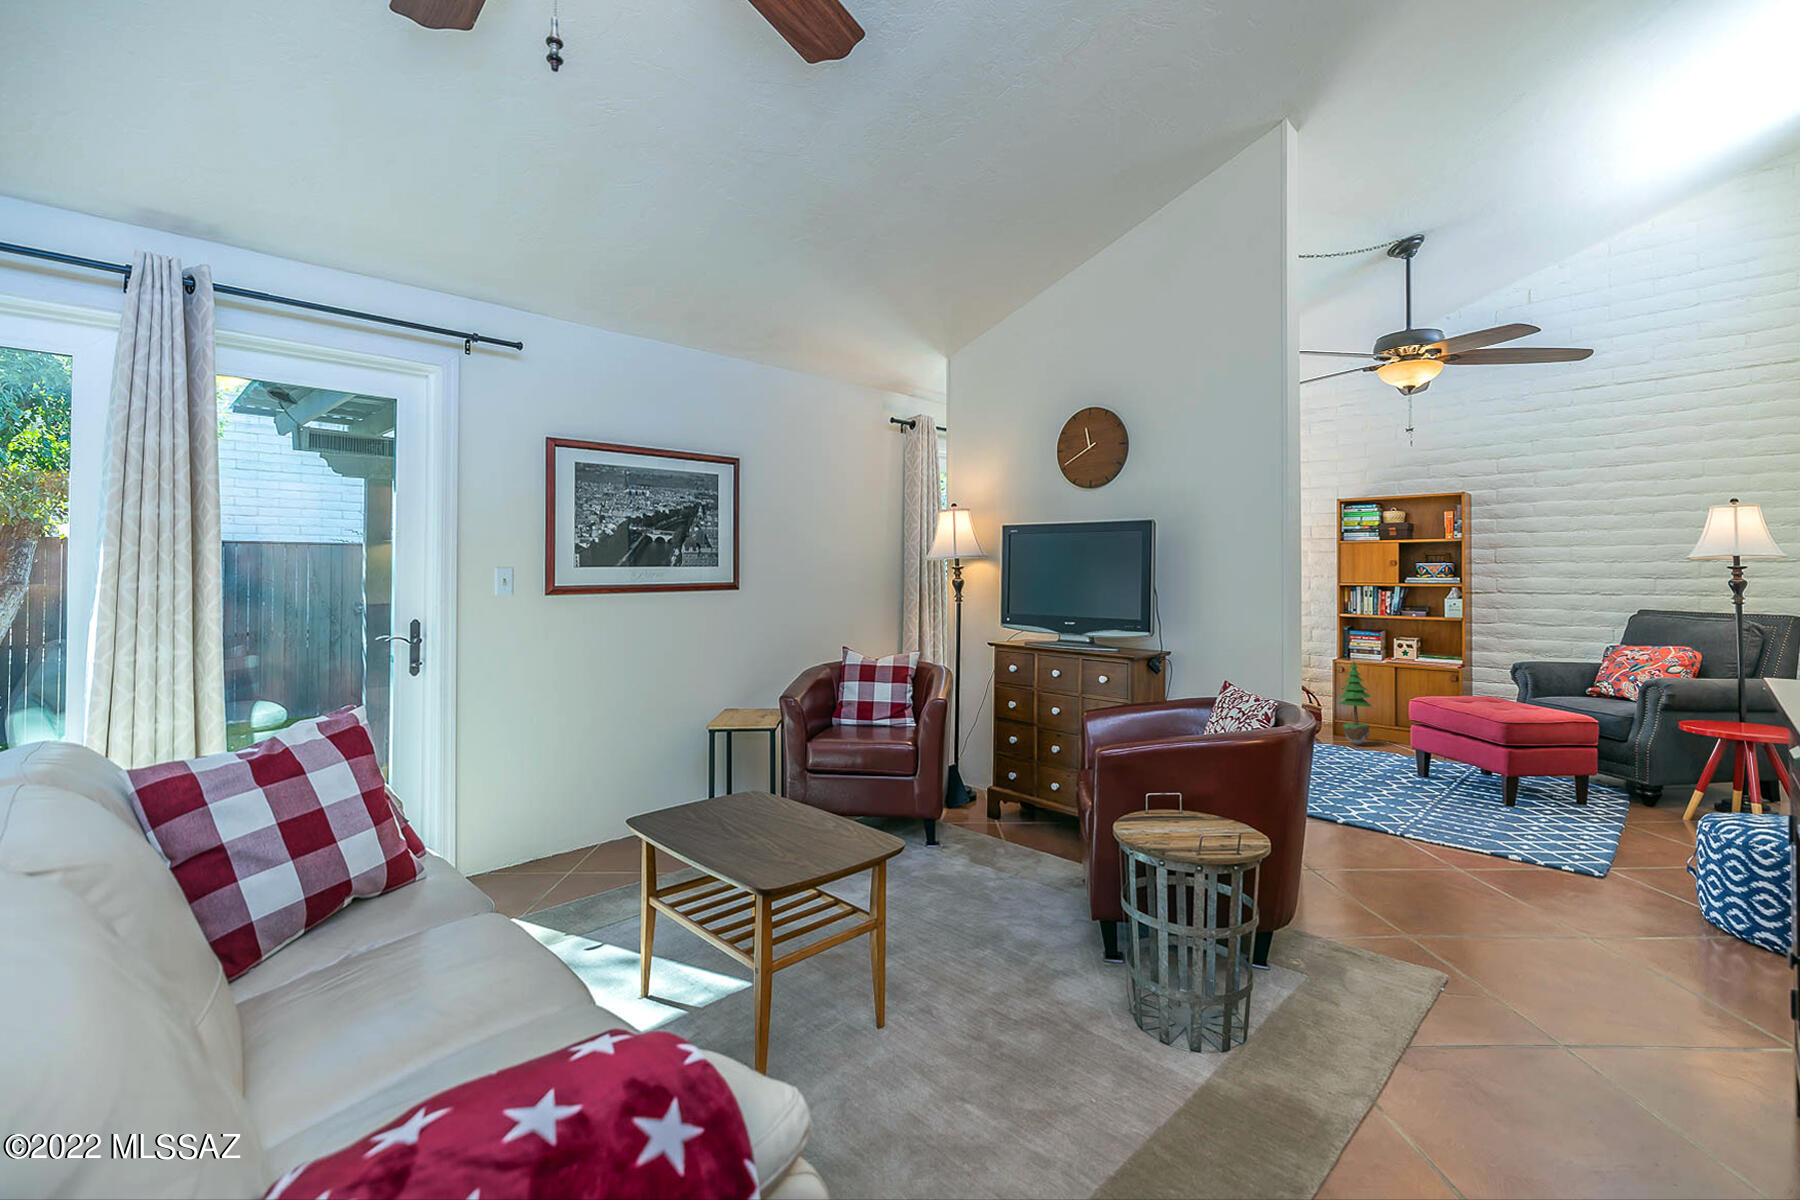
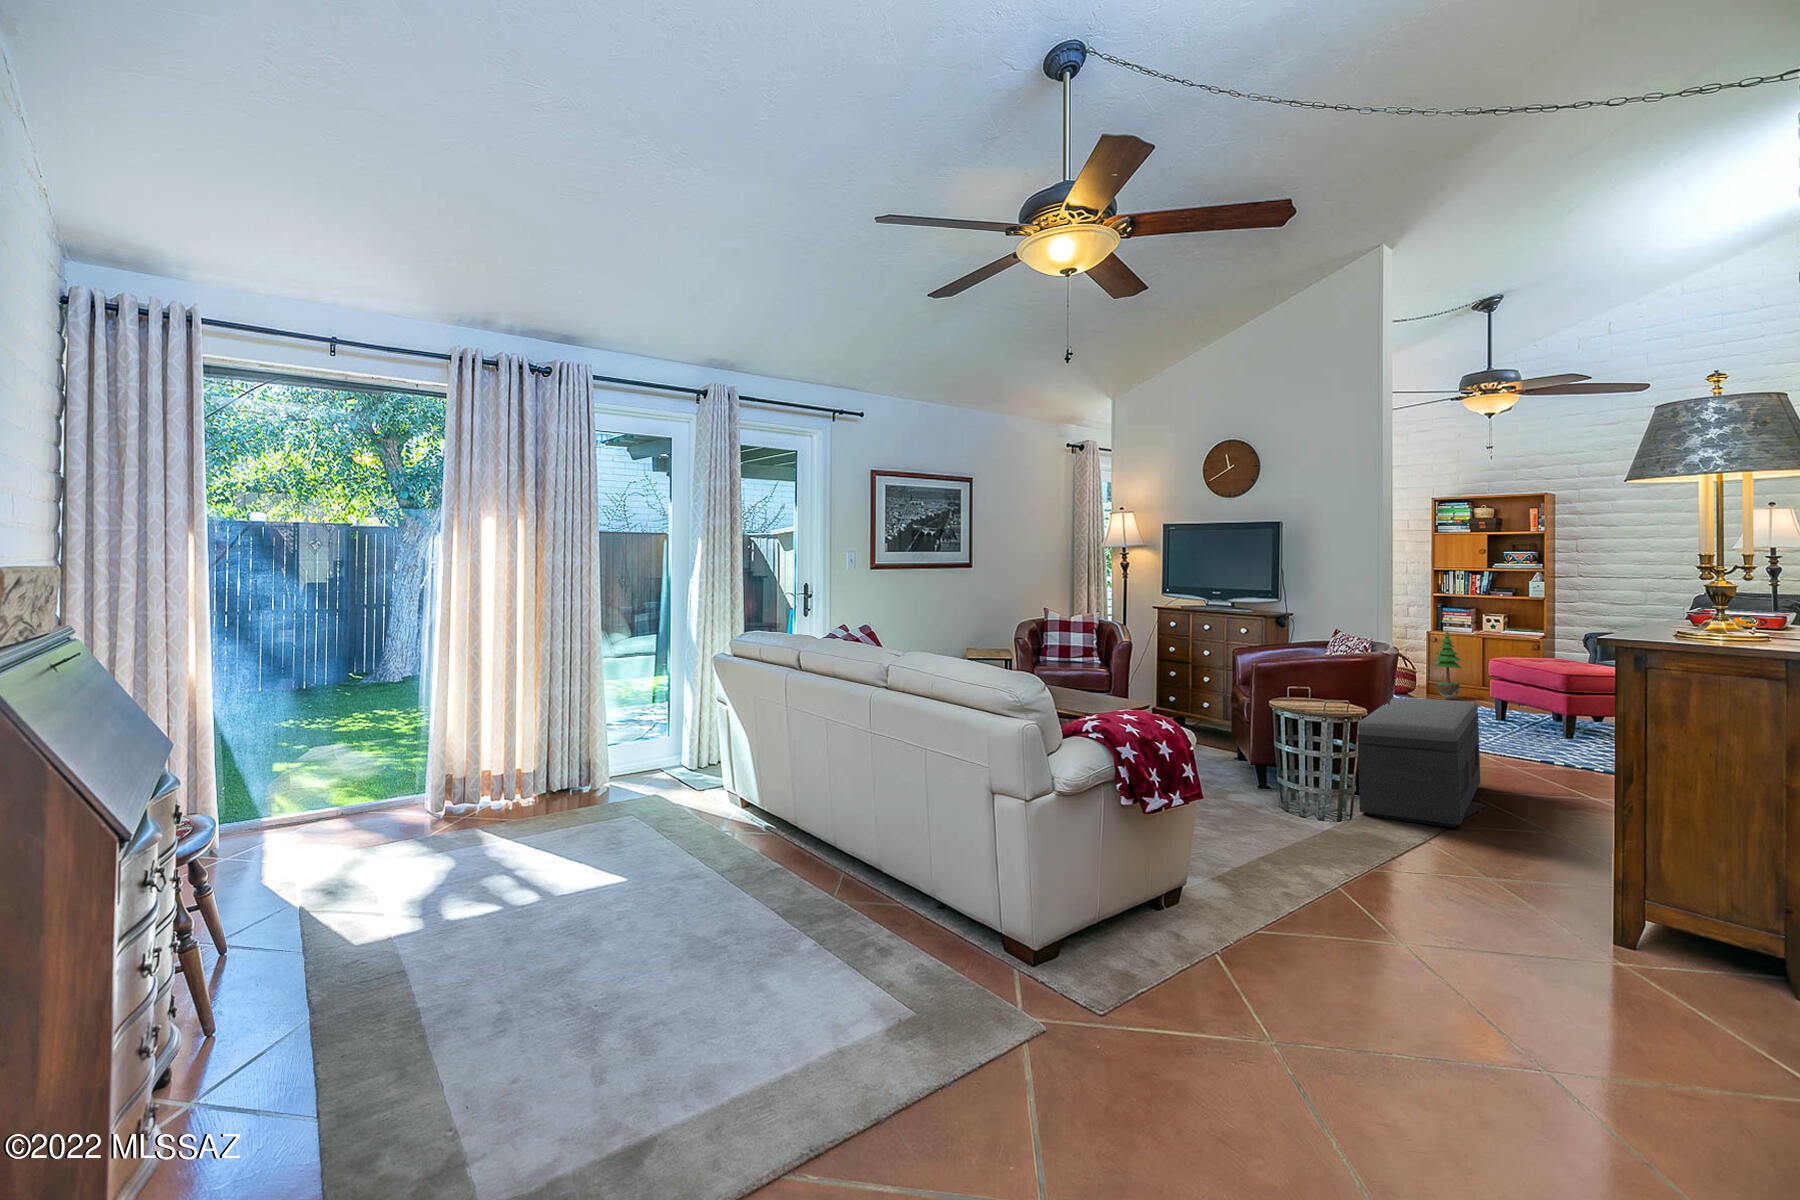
storage bench: none [1259,782,1424,1018] -> present [1357,698,1480,827]

